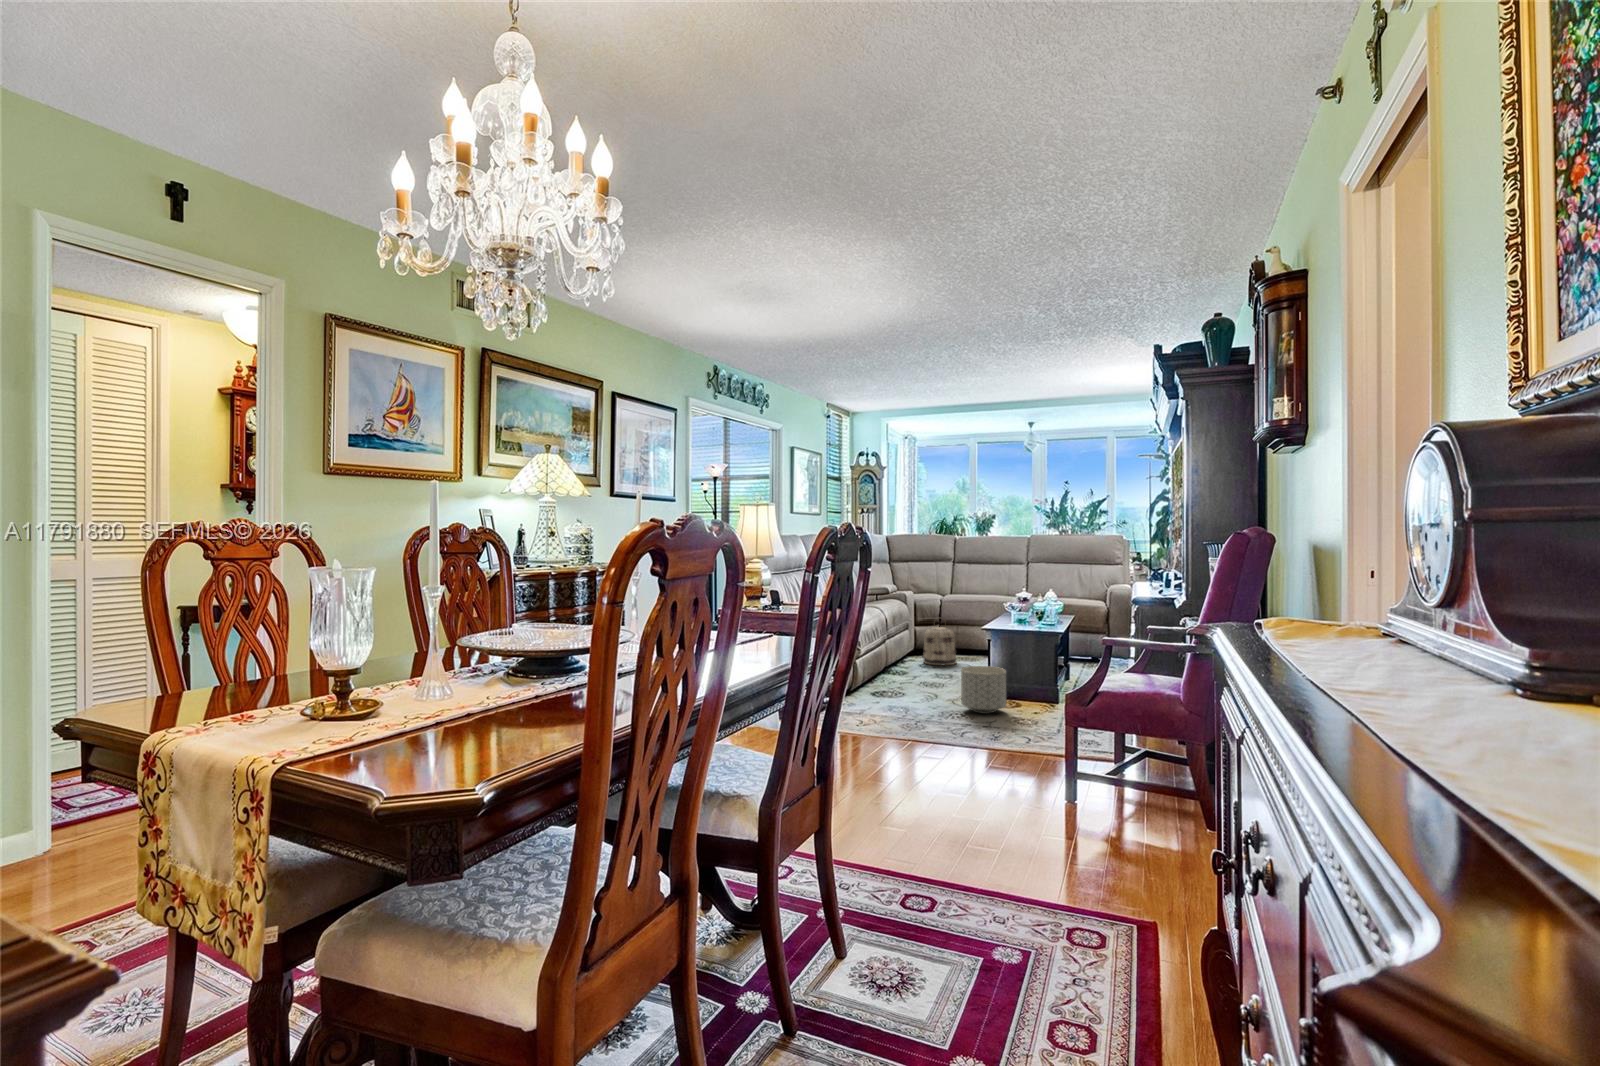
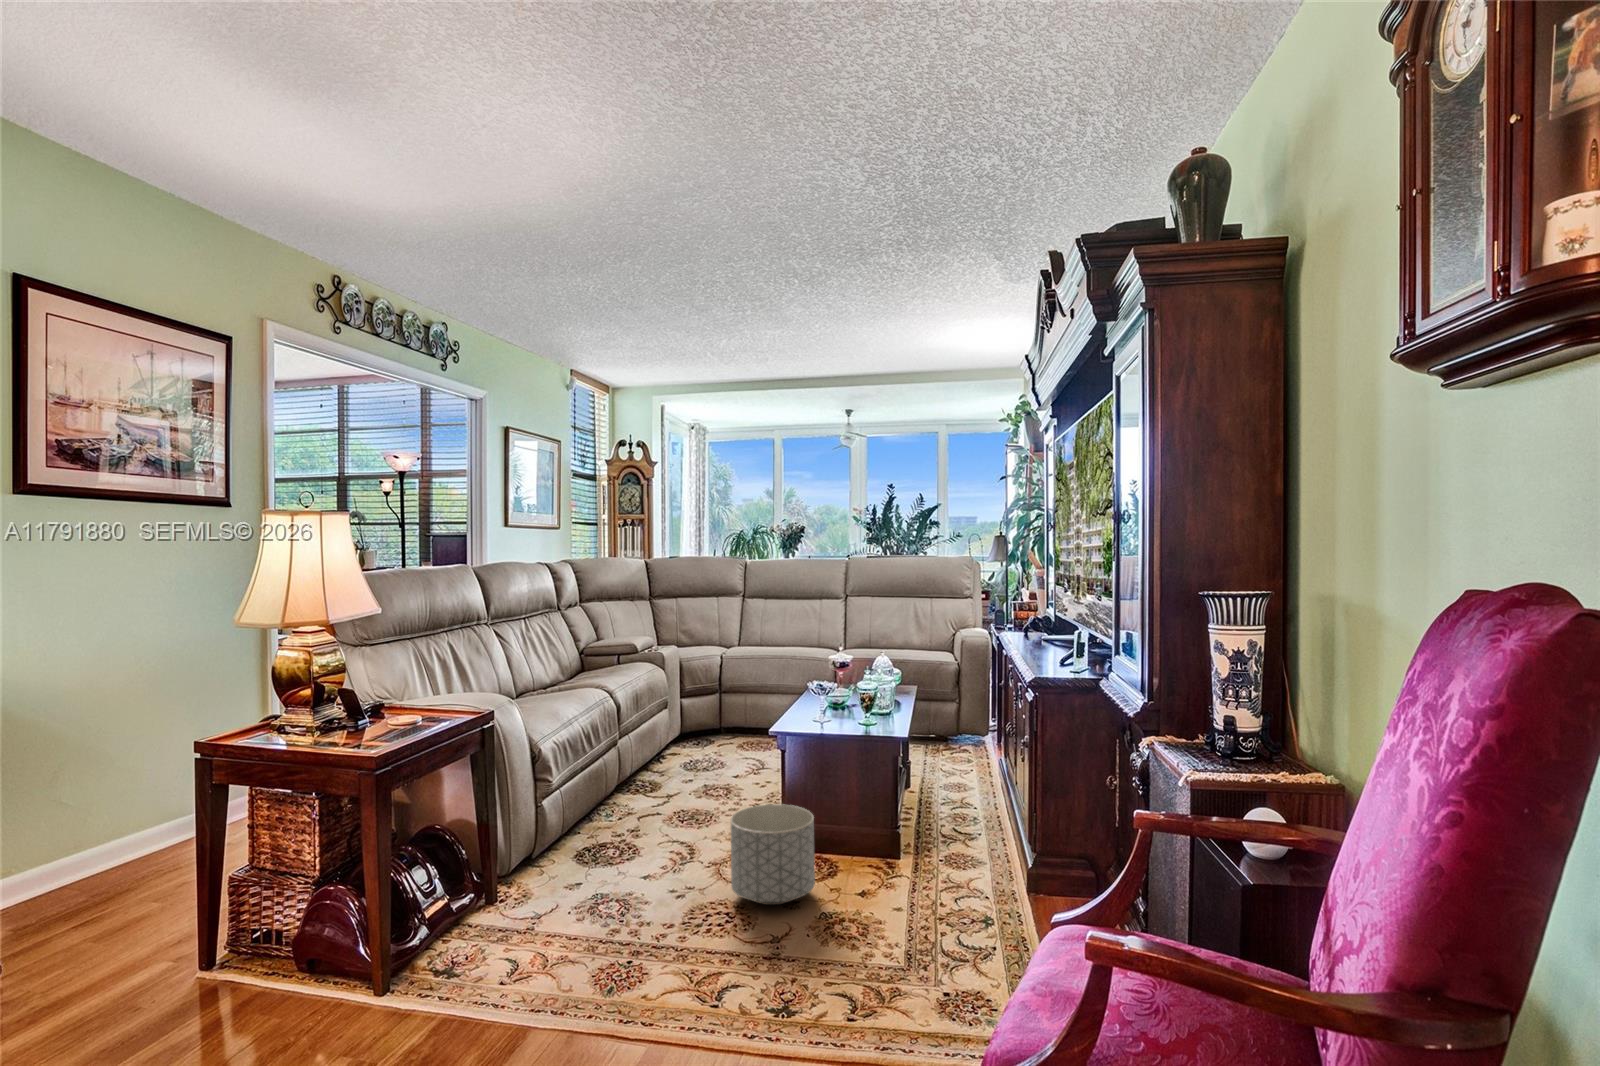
basket: present [923,627,956,666] -> none [689,689,742,768]

